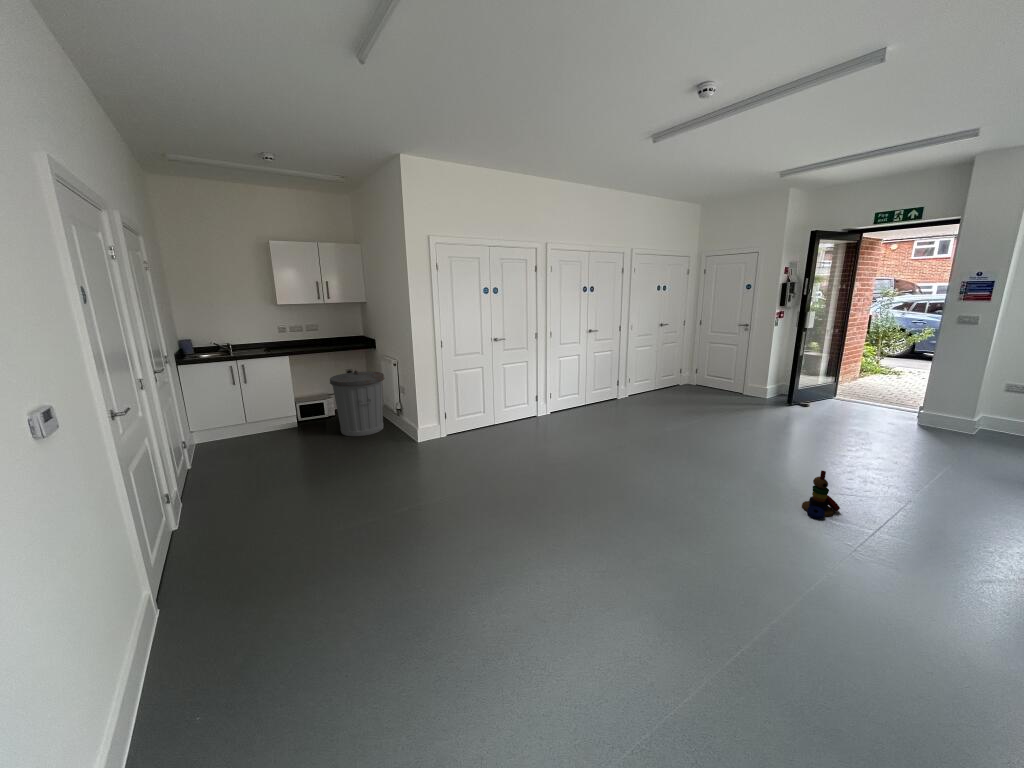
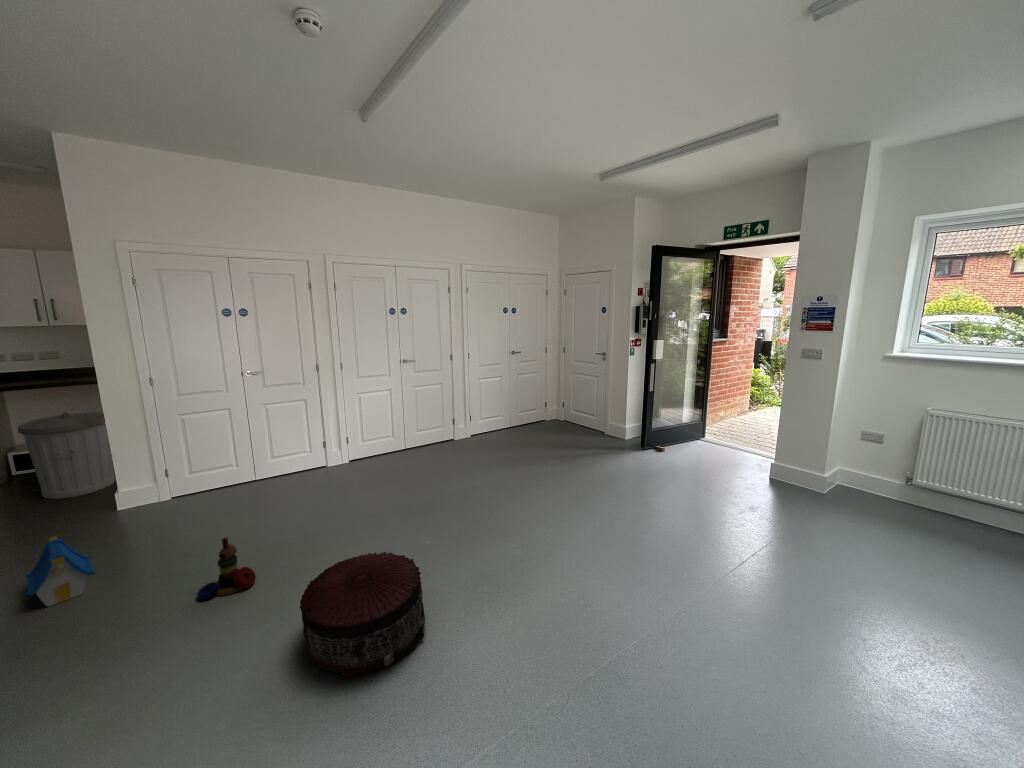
toy house: none [429,451,475,496] -> present [25,536,95,607]
pouf: none [657,460,745,532] -> present [300,552,425,678]
stacking toy: present [802,471,840,519] -> present [197,537,256,600]

